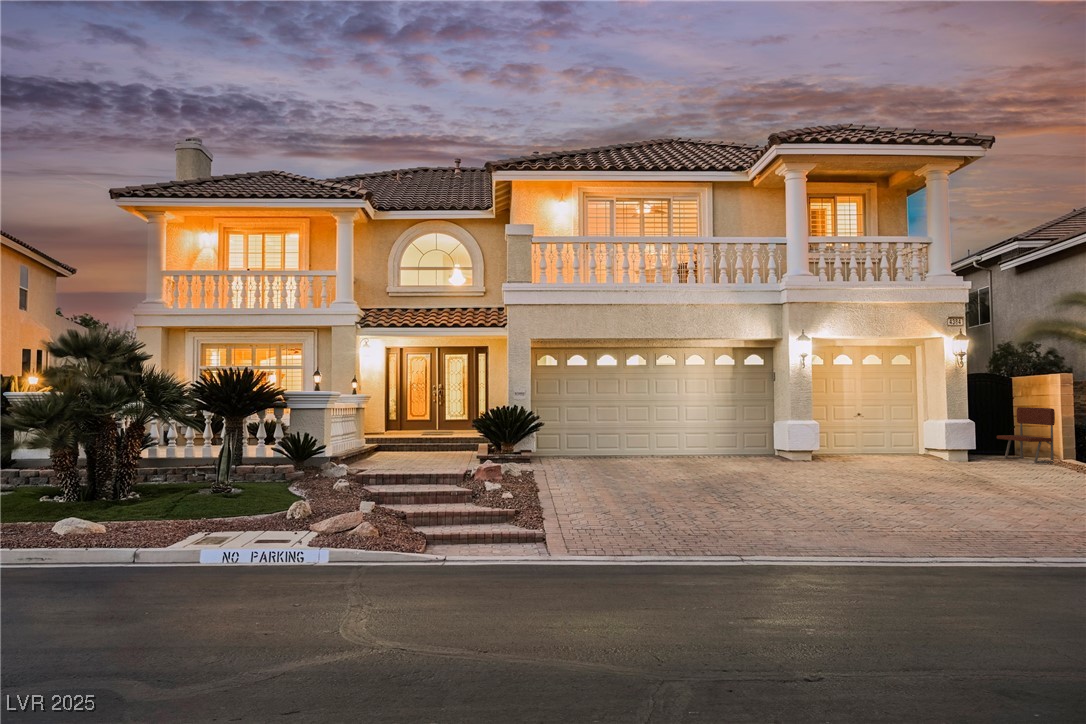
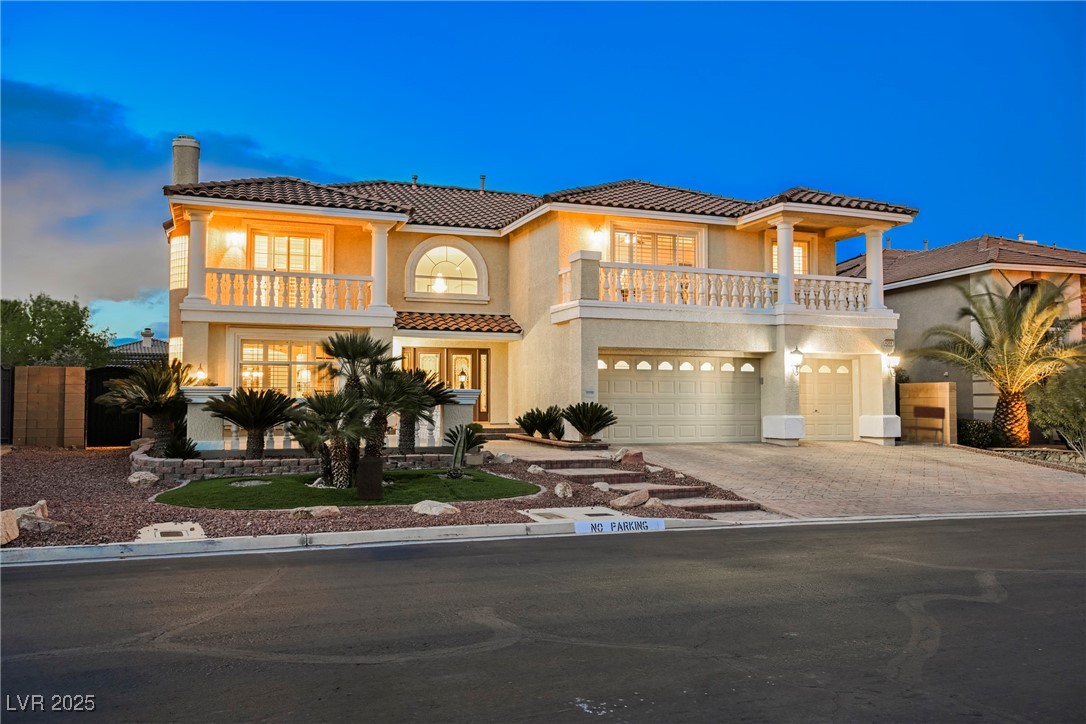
potted tree: none [296,429,318,478] -> present [467,423,484,465]
trash can: none [86,462,130,514] -> present [356,454,385,500]

